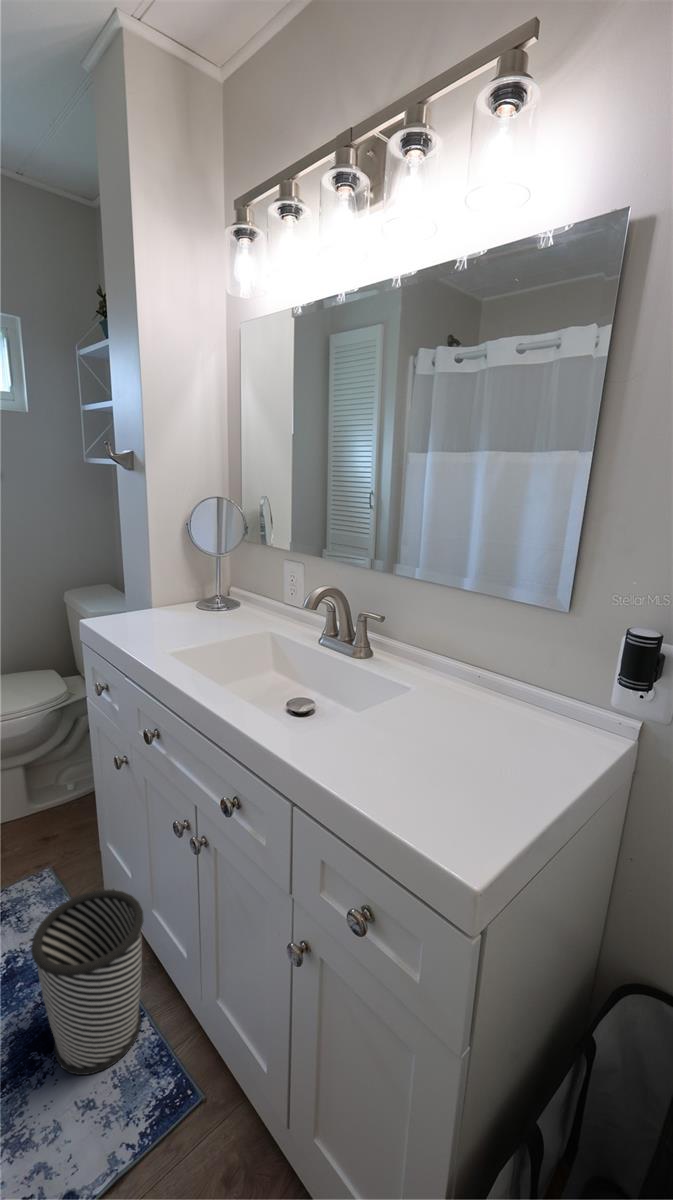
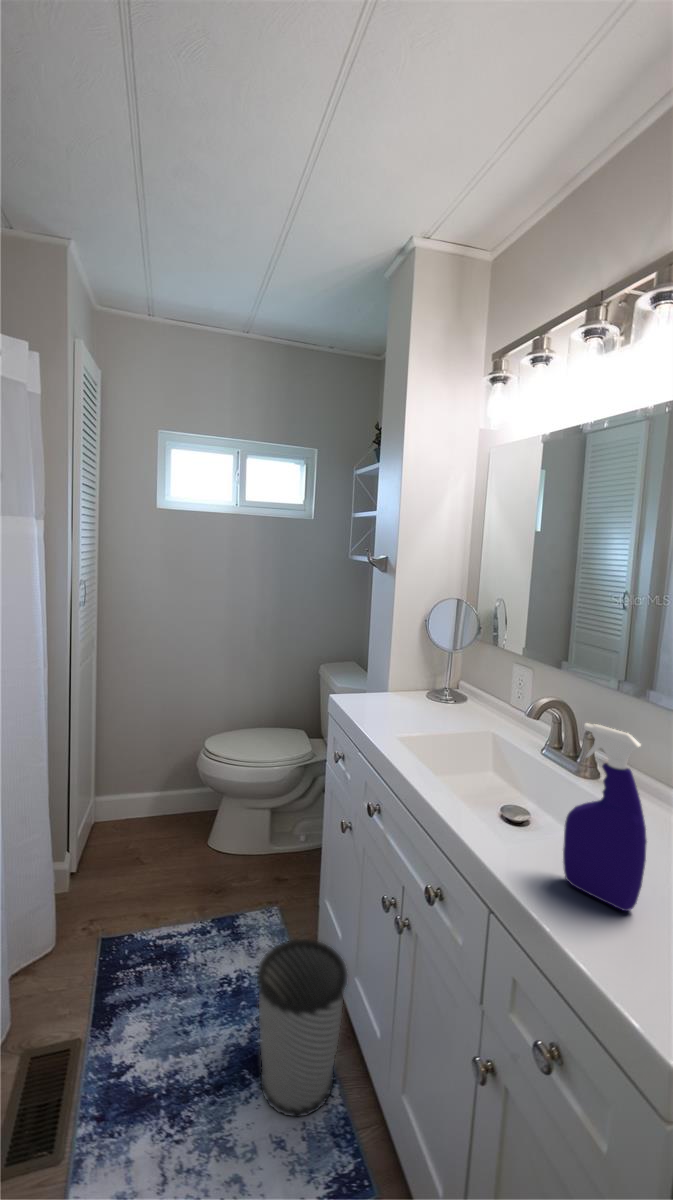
spray bottle: none [357,597,431,769] -> present [563,723,647,911]

